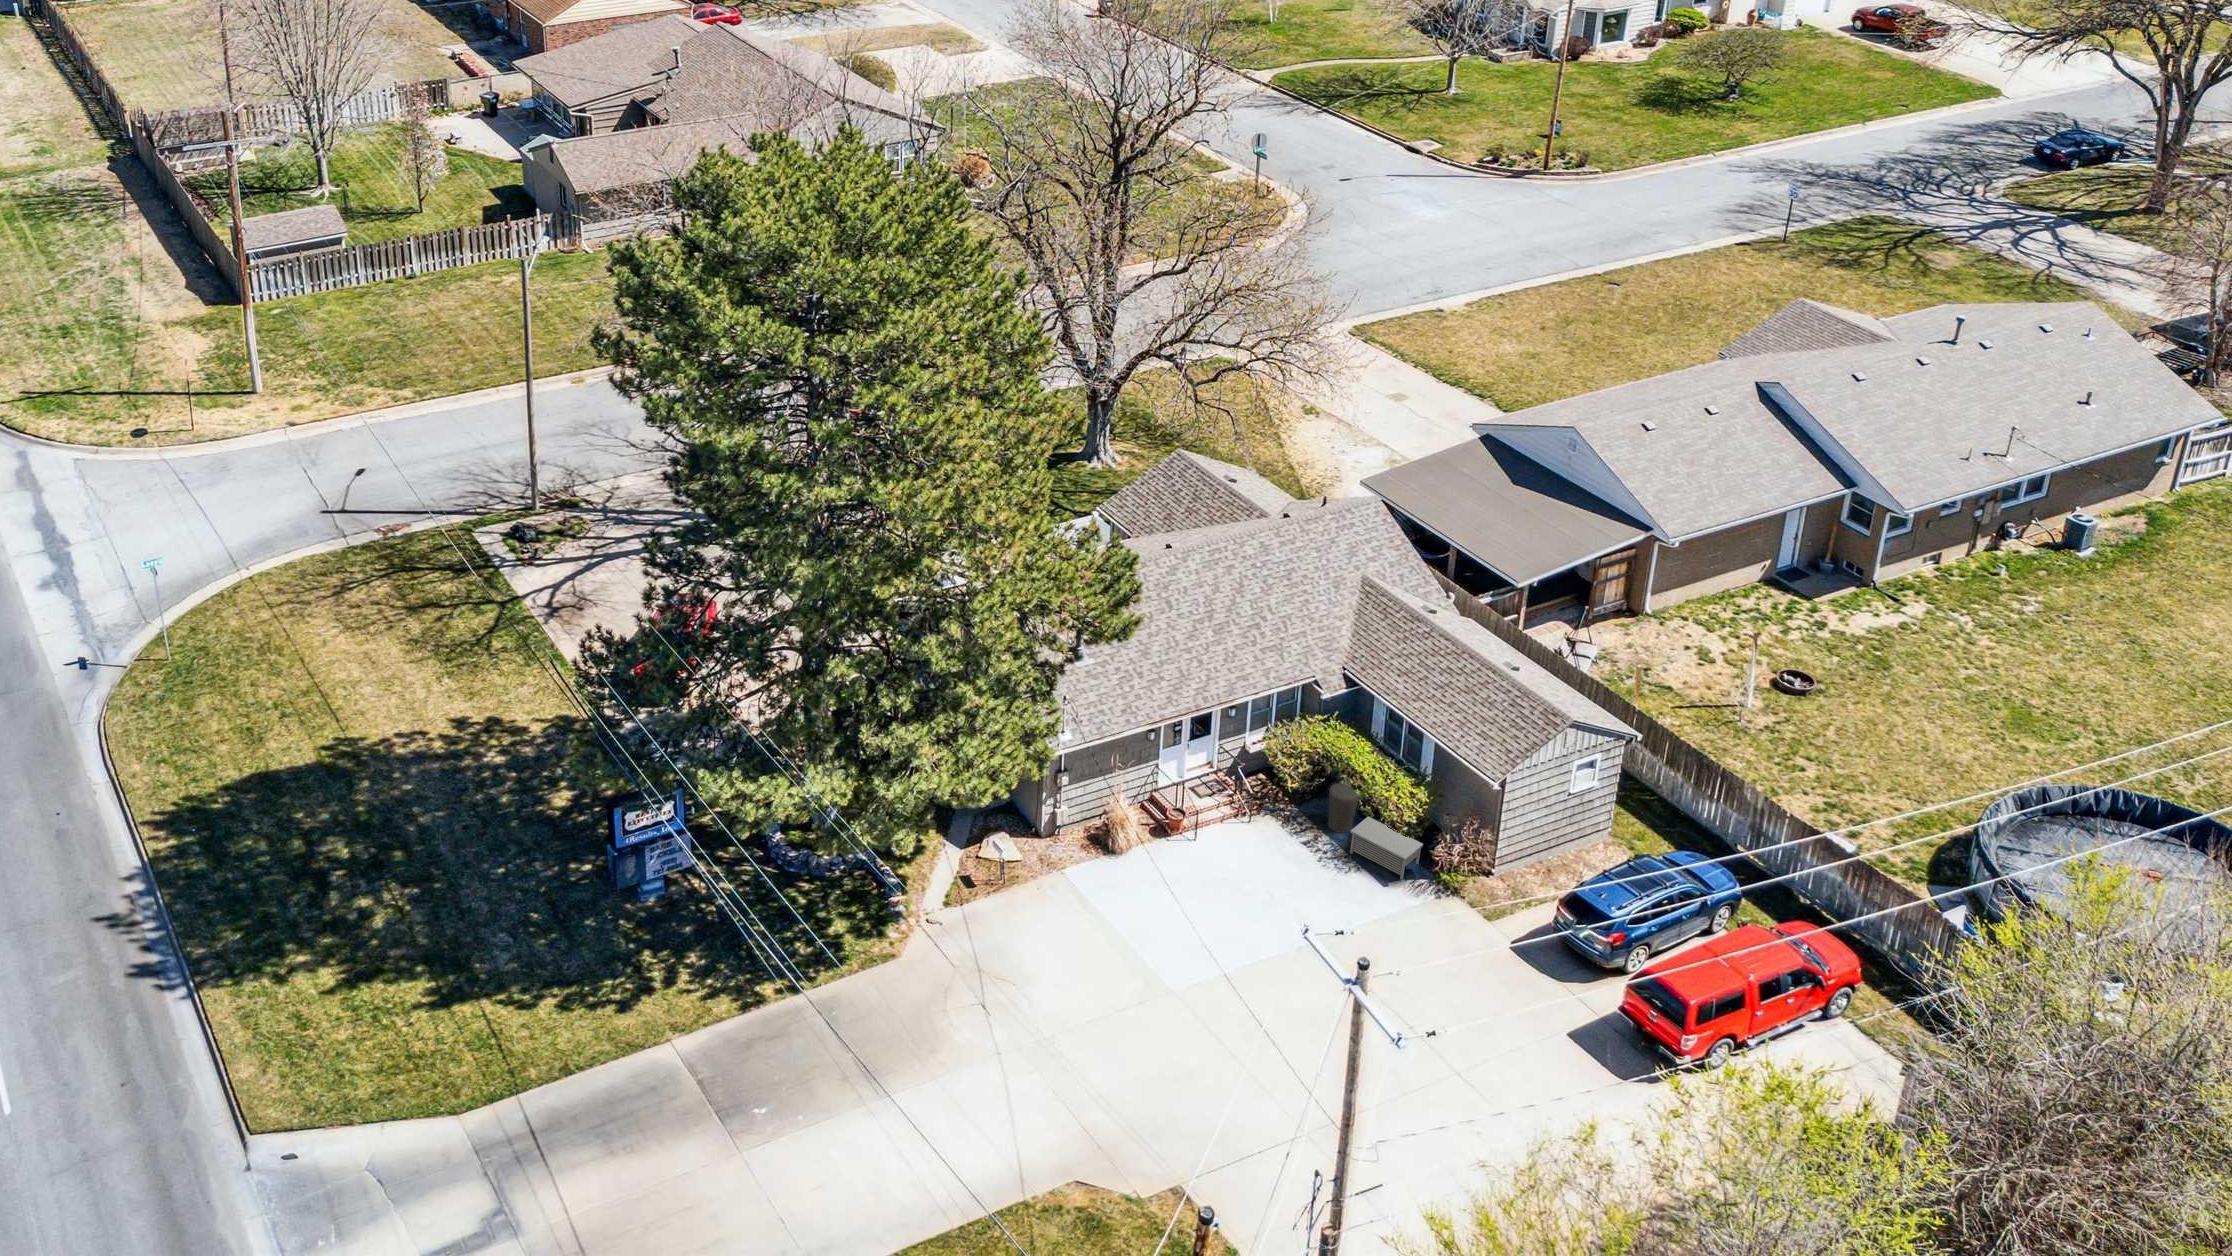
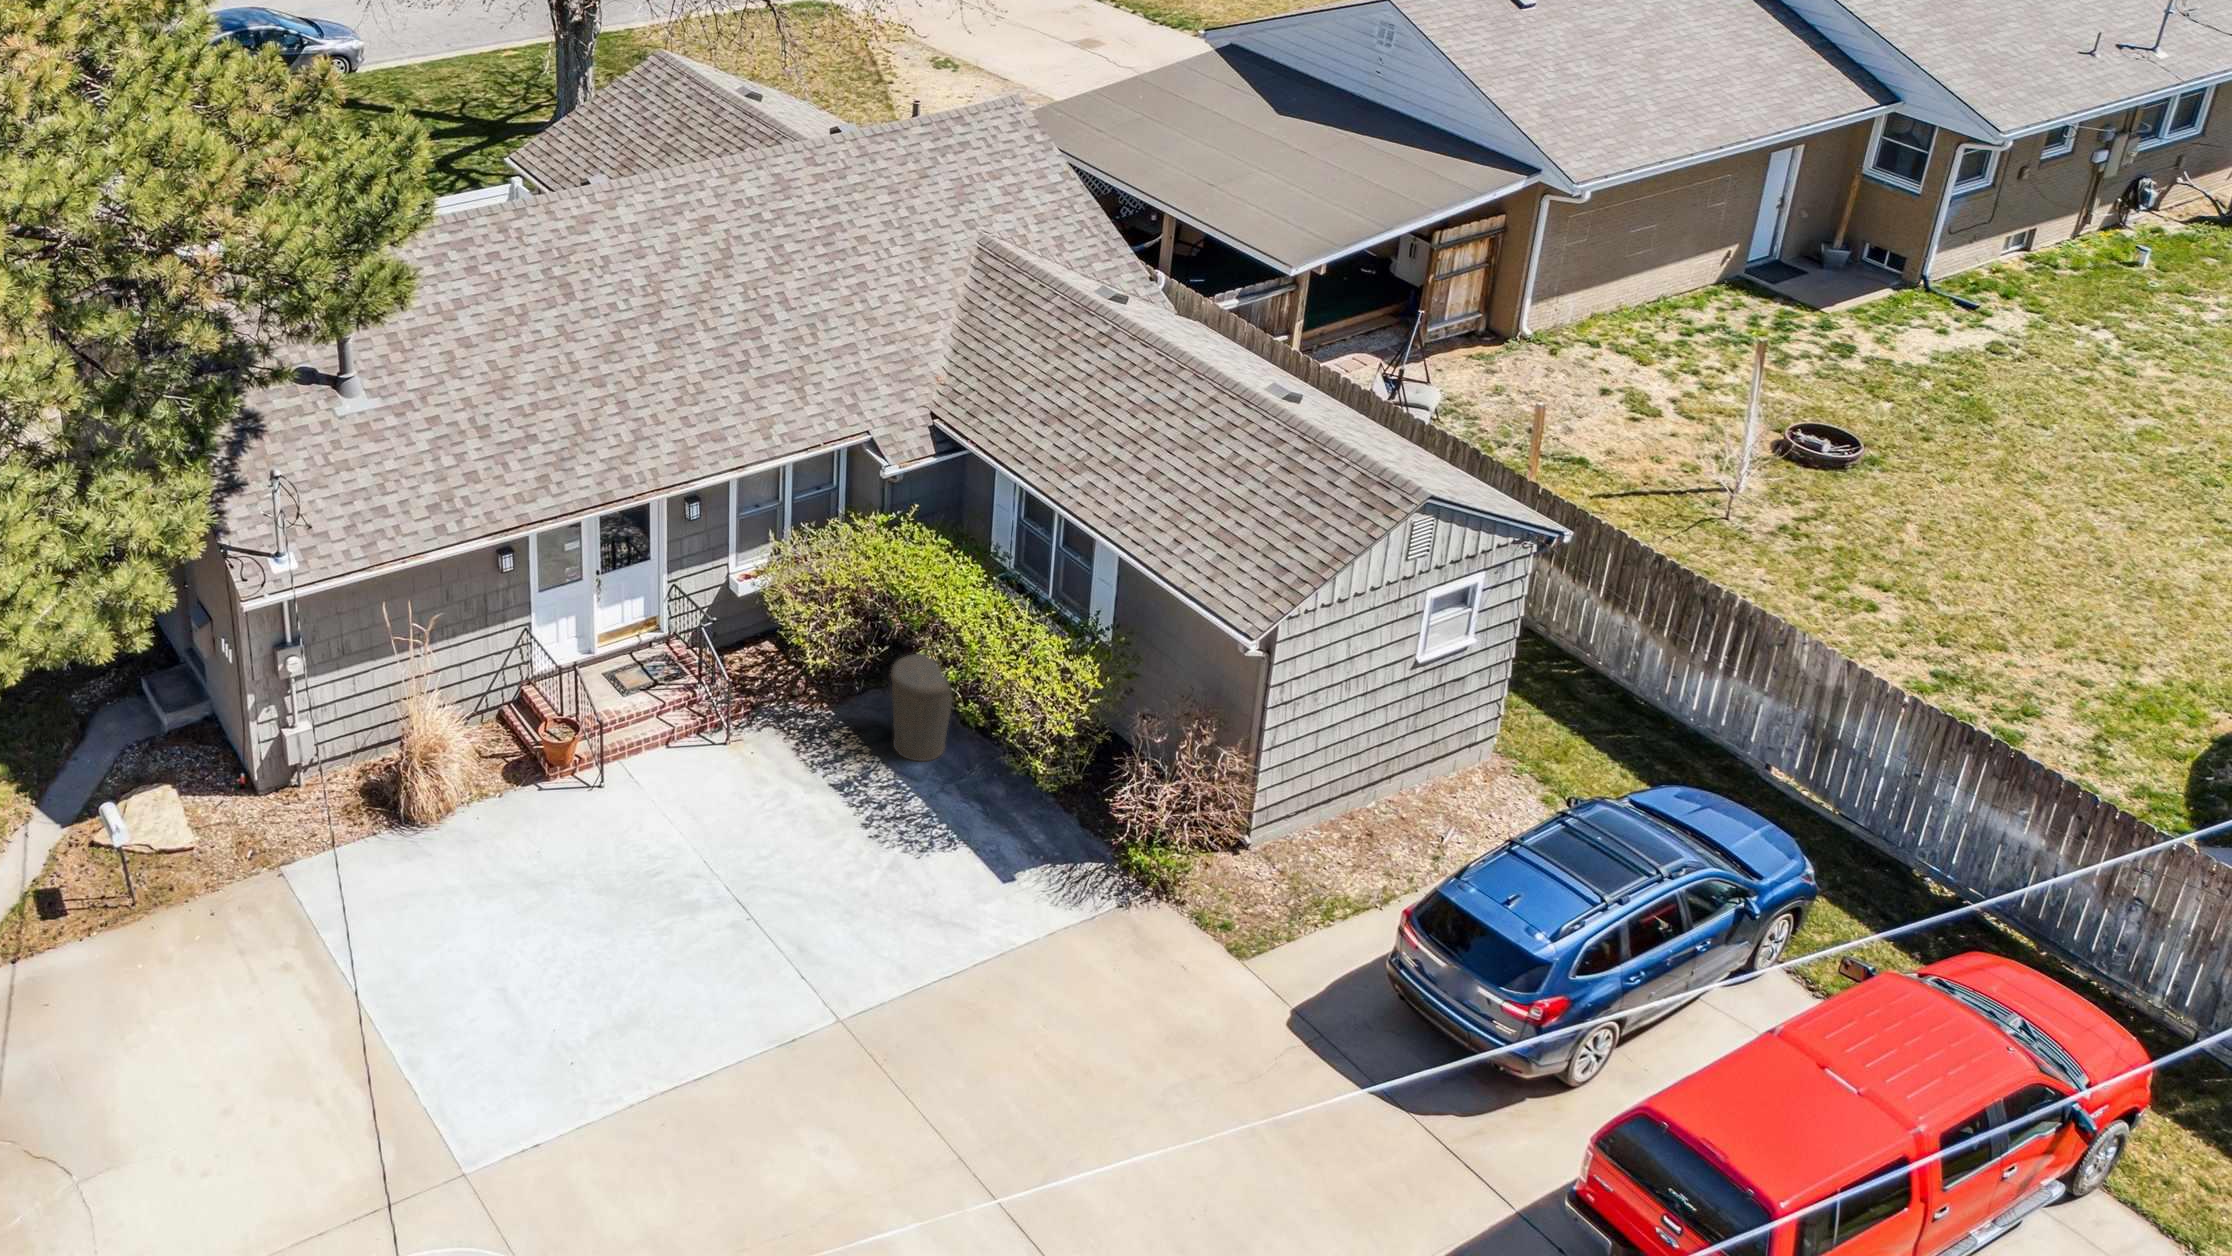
storage bench: present [1350,817,1423,880] -> none [932,725,1090,865]

